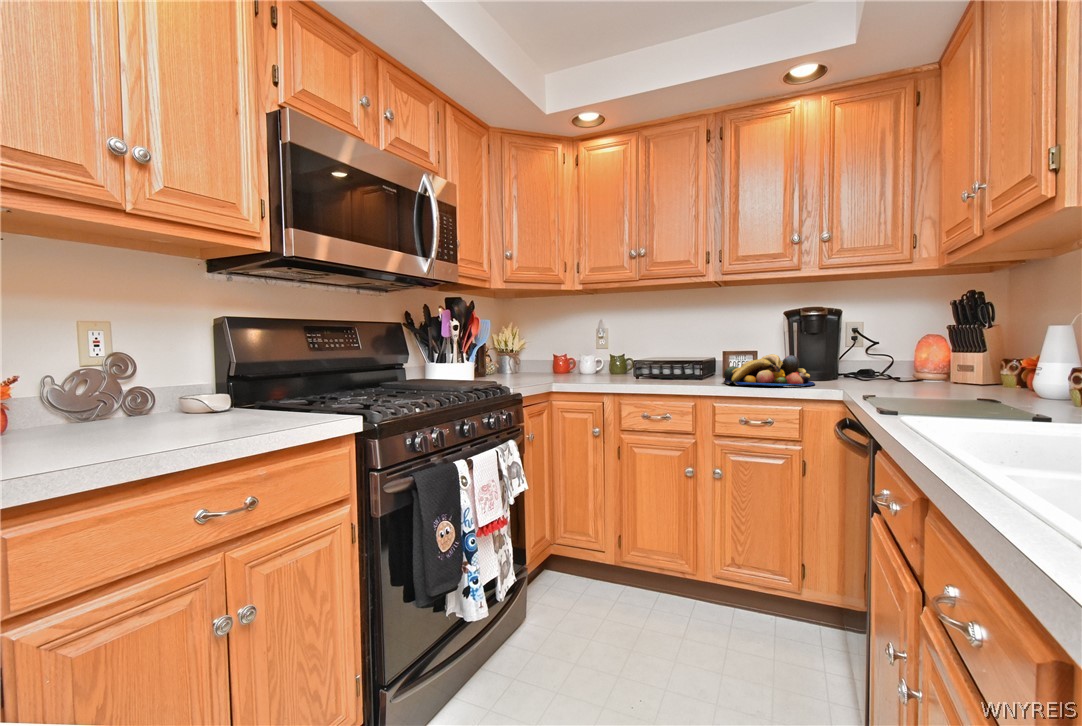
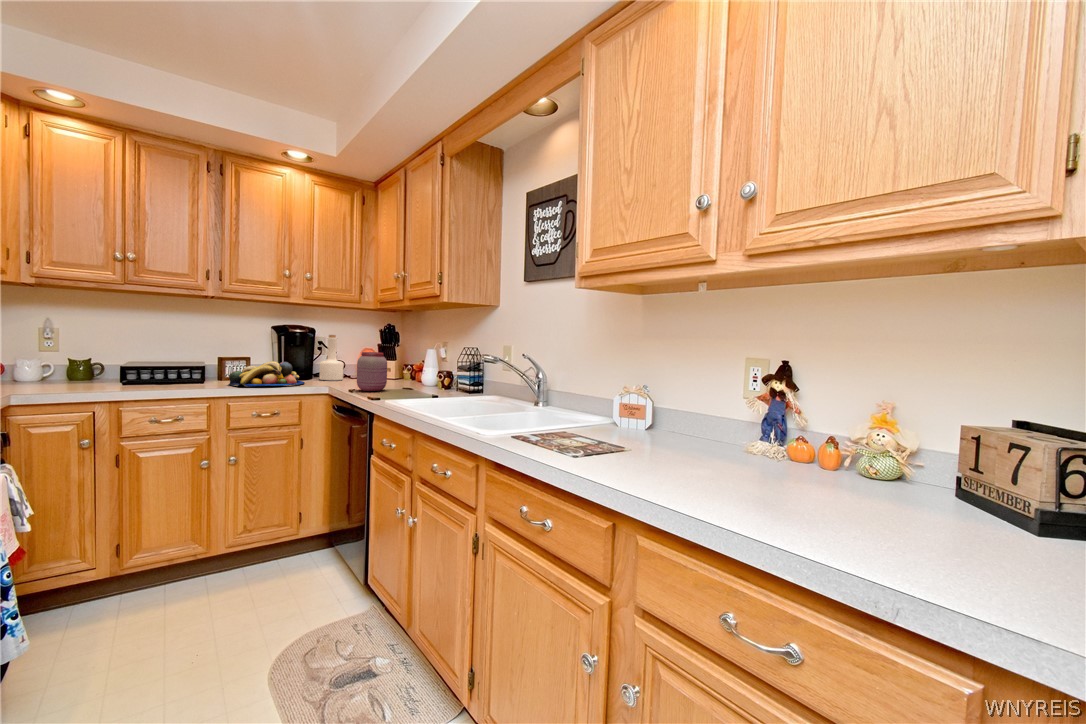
bottle: none [843,316,882,383] -> present [320,335,343,380]
jar: none [882,333,943,401] -> present [357,352,387,391]

